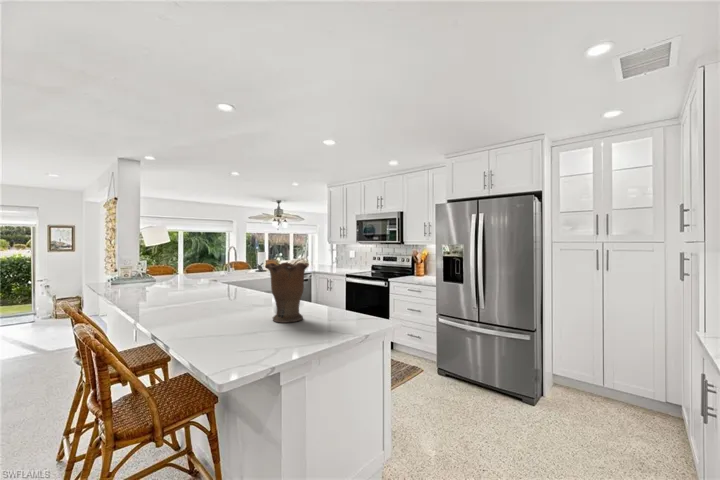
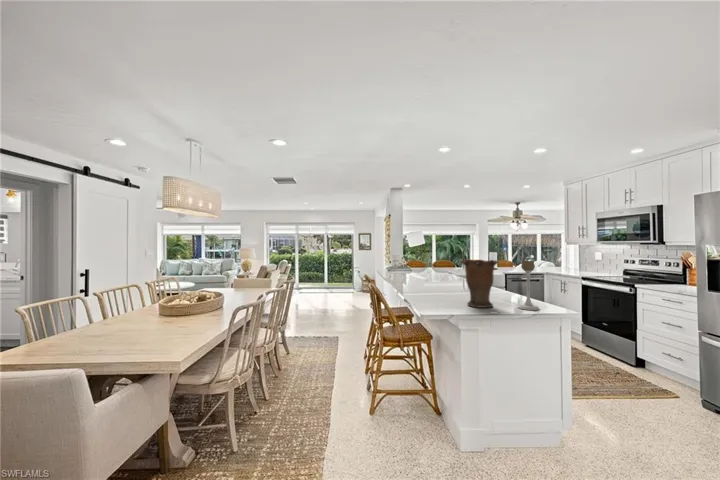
candle holder: none [328,262,350,318] -> present [518,261,539,310]

